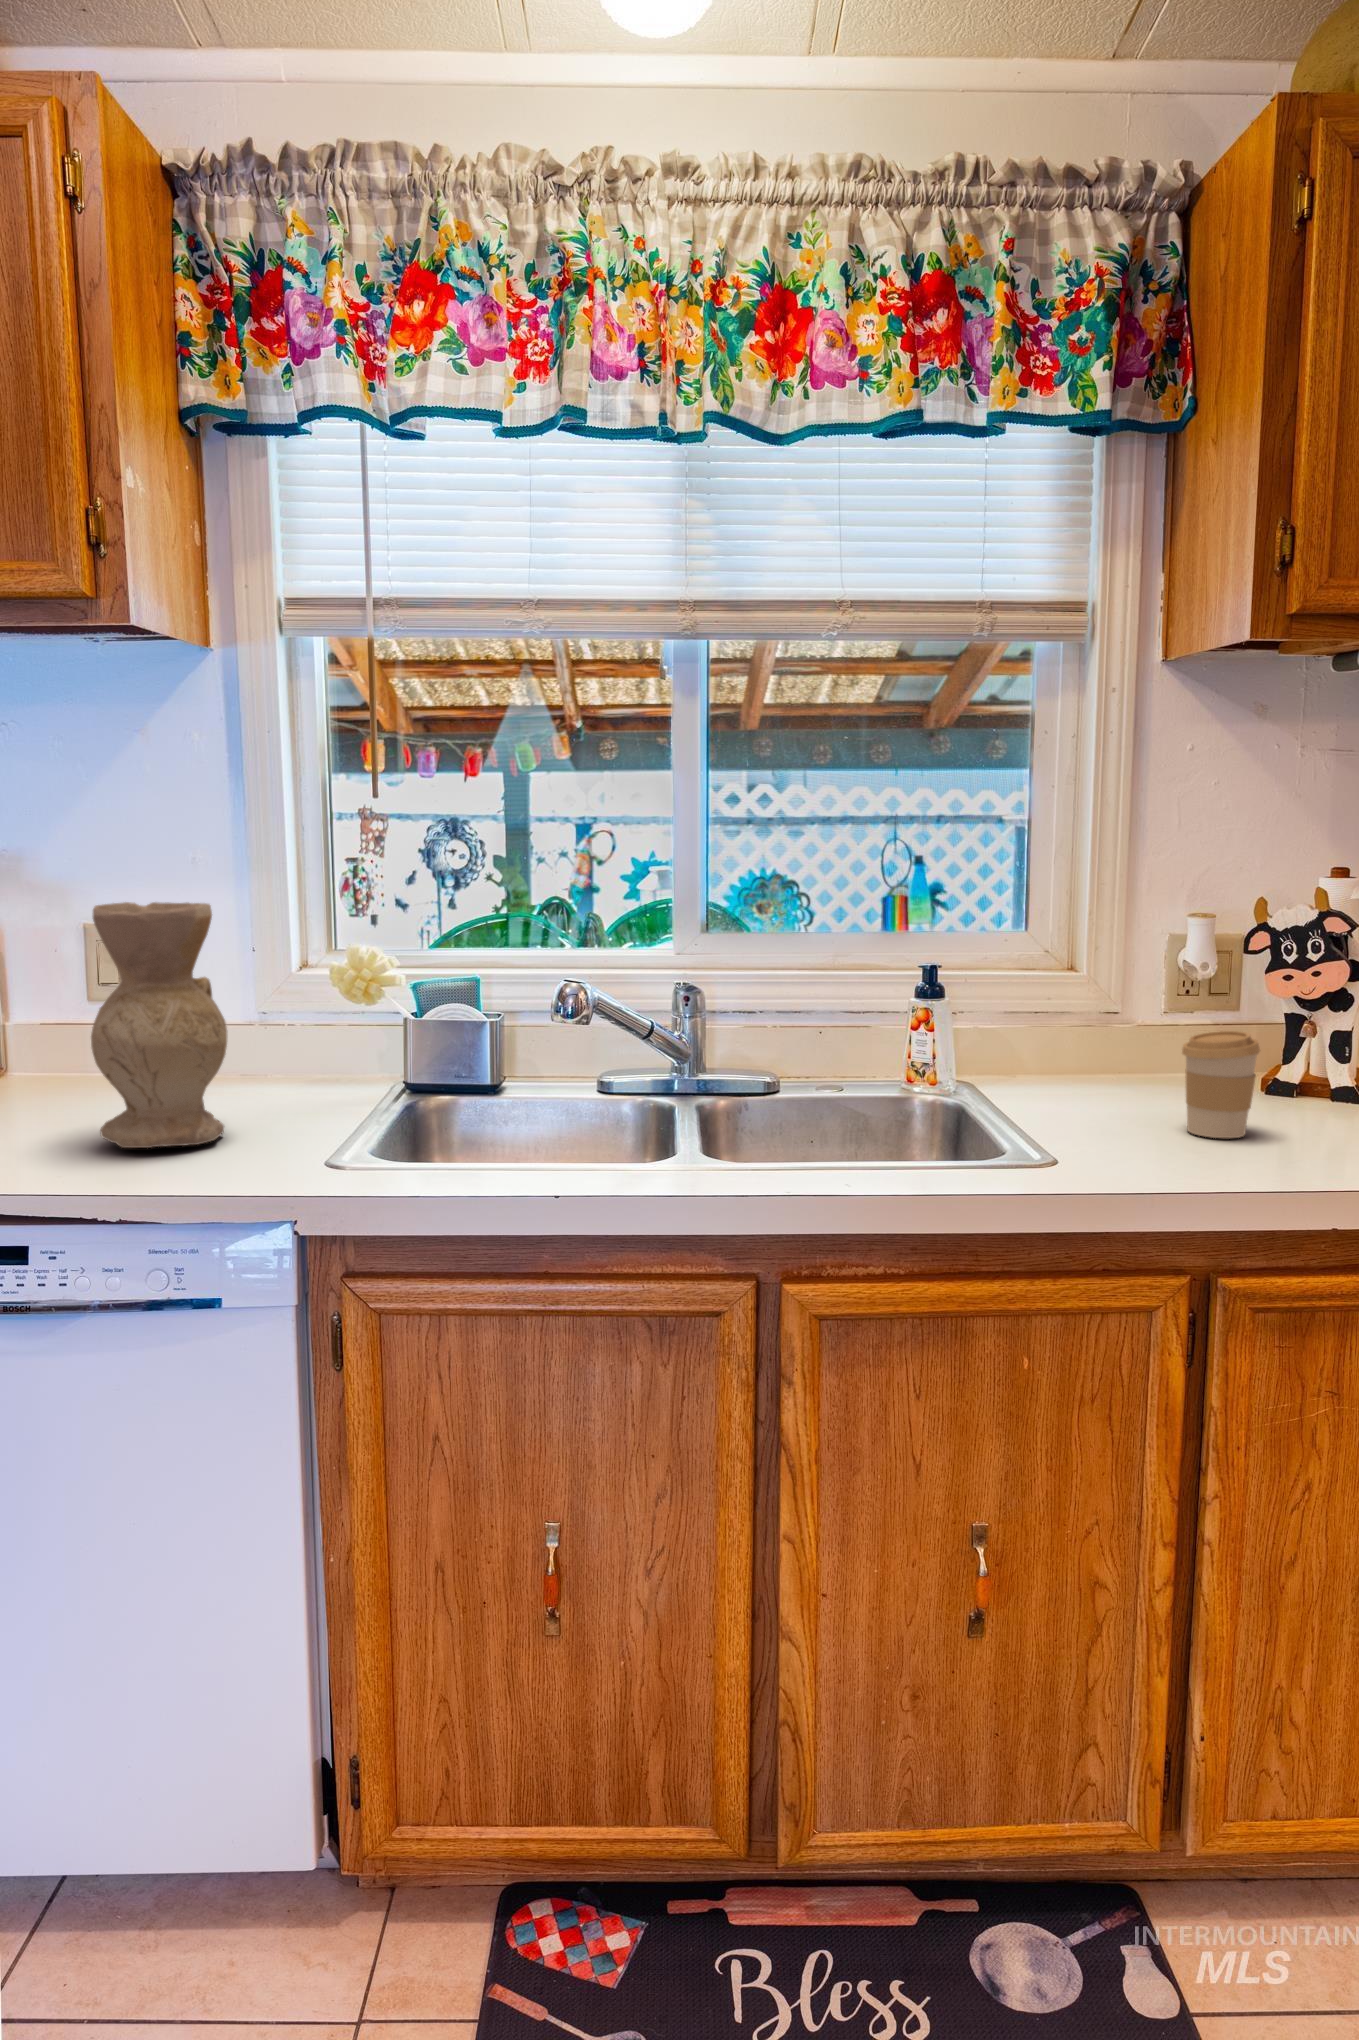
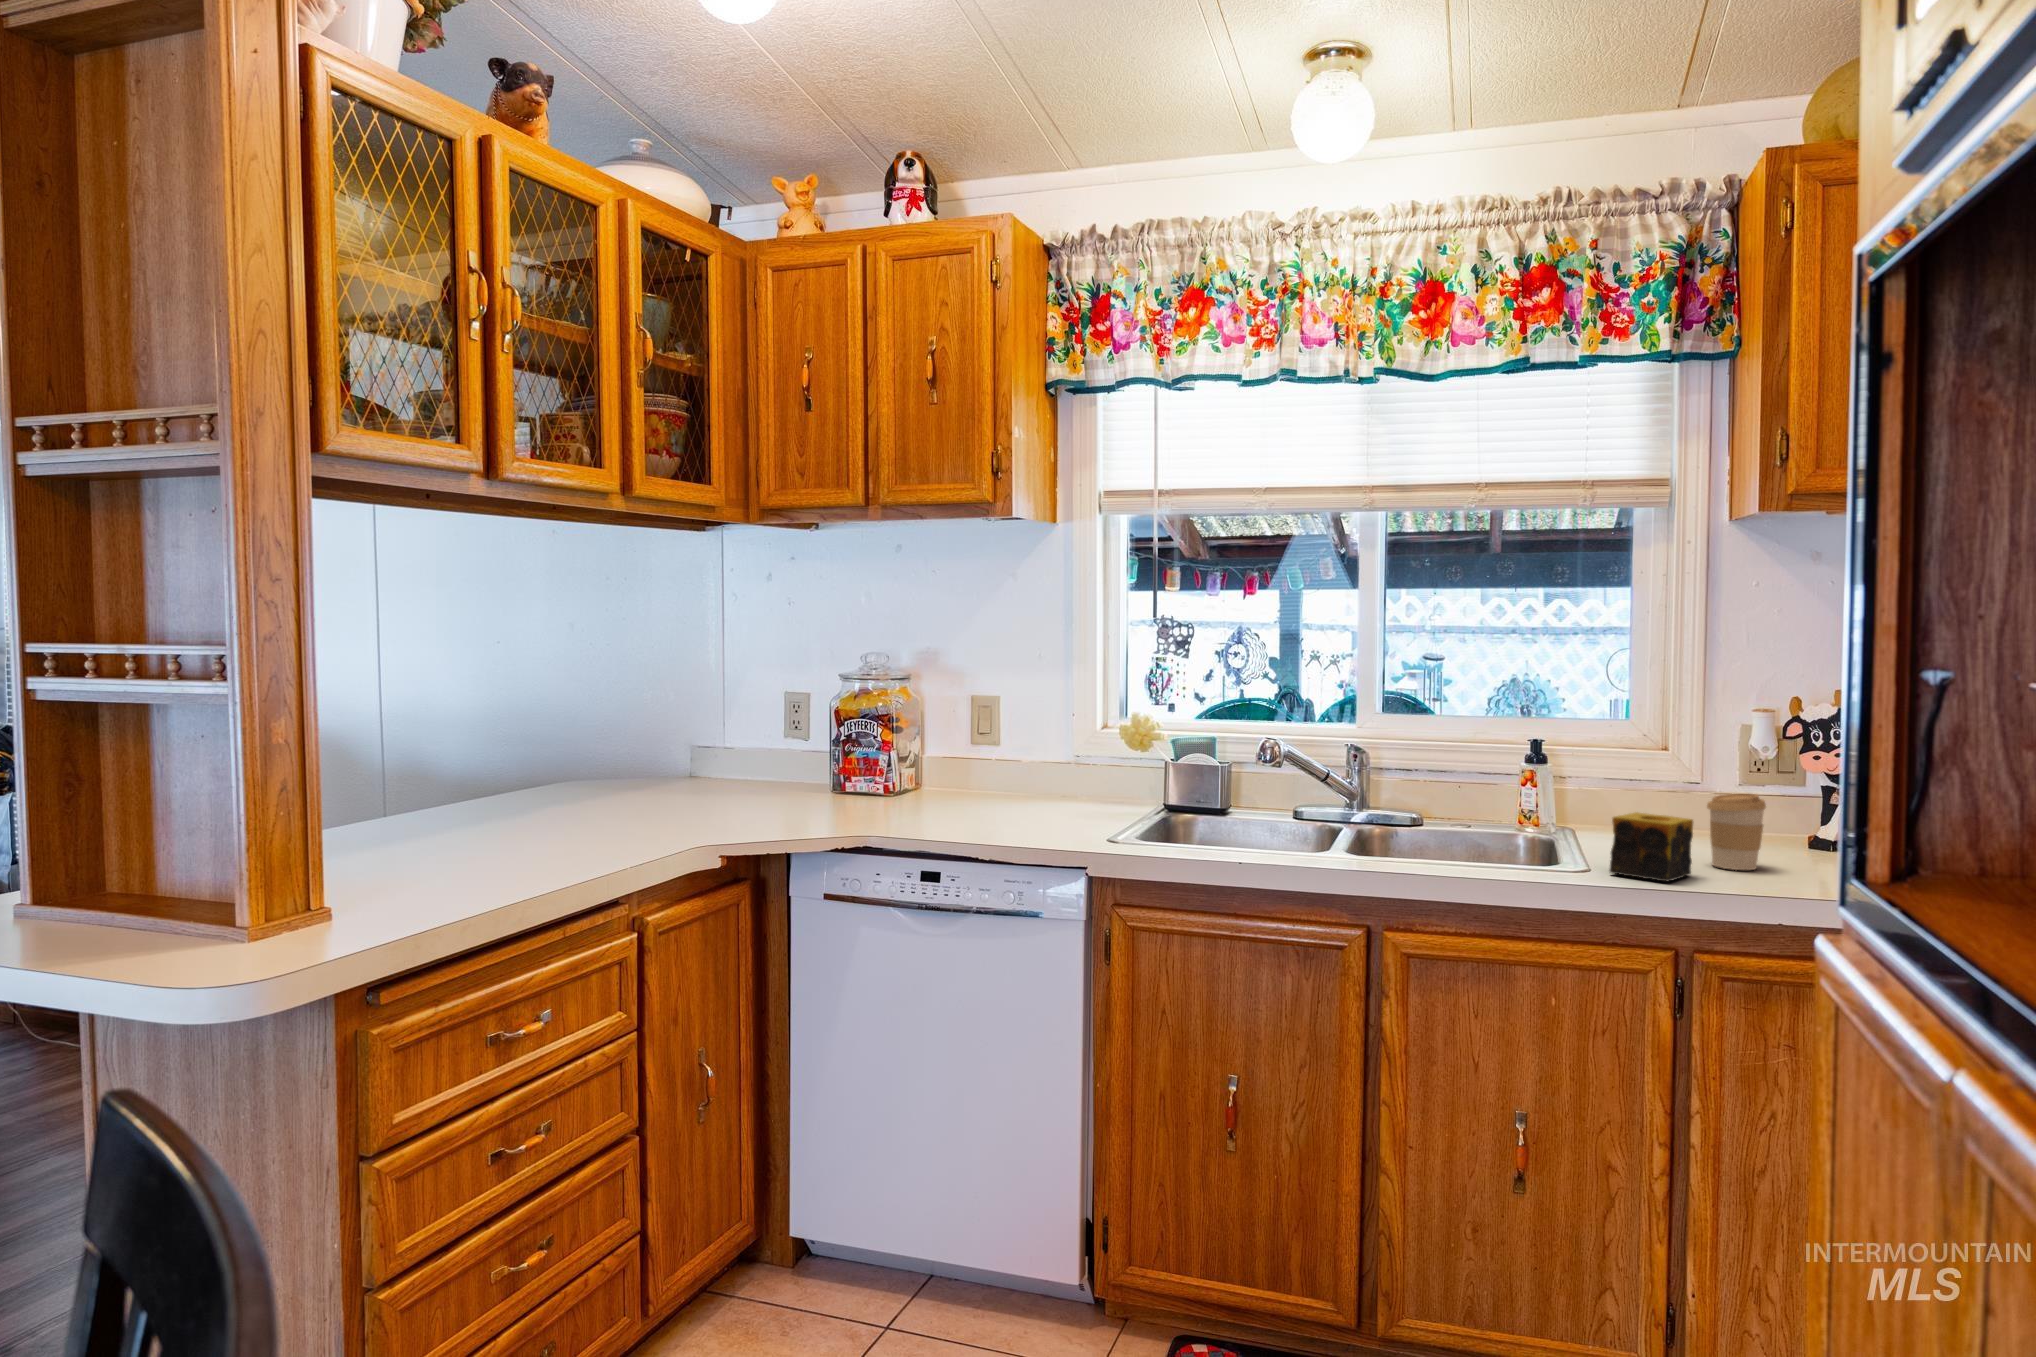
vase: present [91,902,227,1148] -> none [979,679,1054,826]
candle: none [1085,1068,1190,1171] -> present [1609,812,1693,881]

